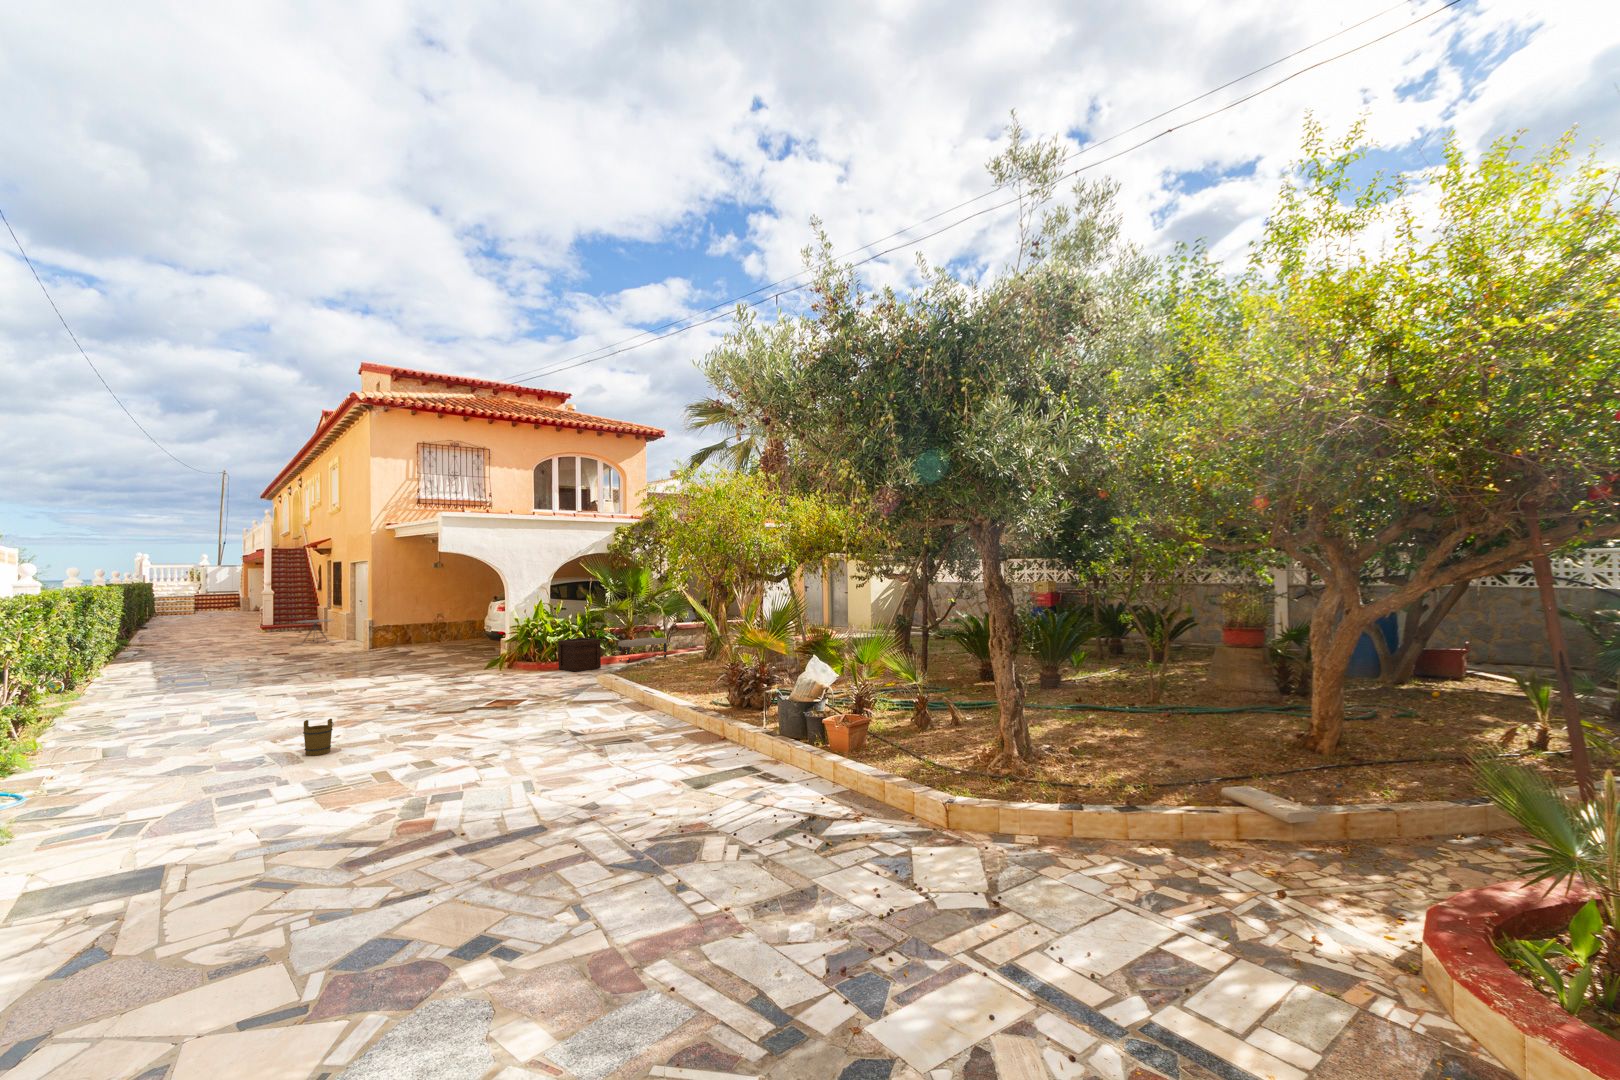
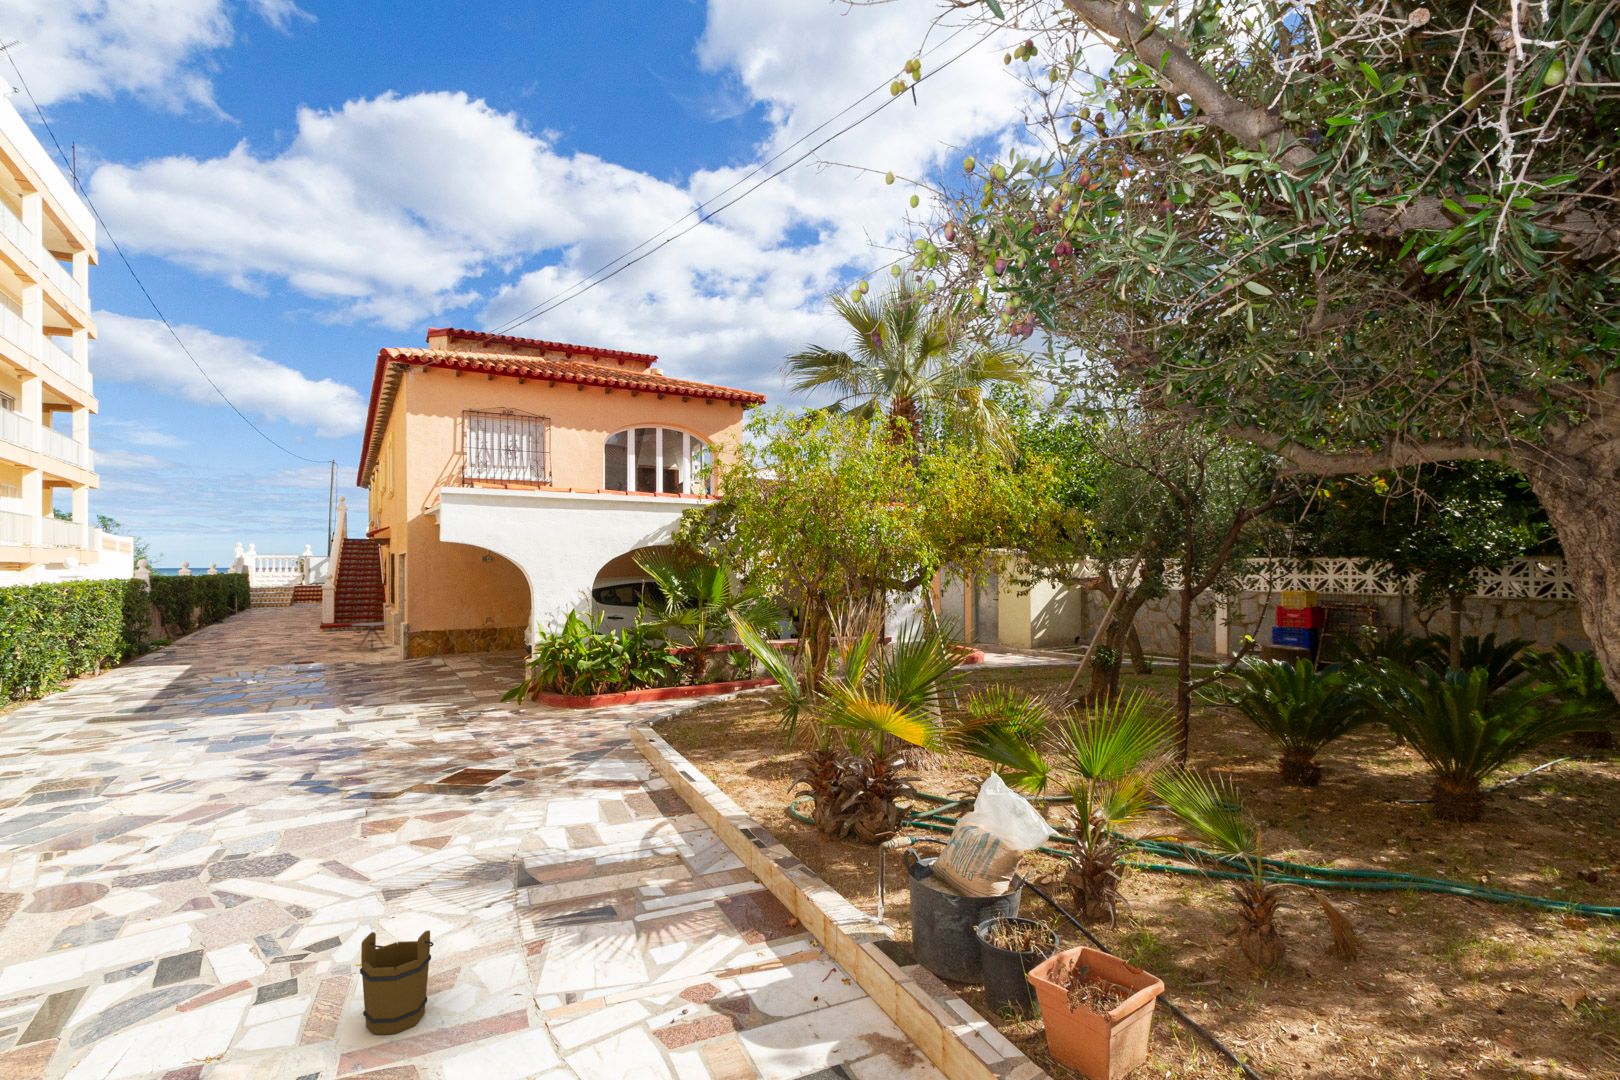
wooden crate: present [558,638,601,672] -> none [598,660,653,708]
bench: present [618,638,667,662] -> none [683,660,749,695]
bucket: present [303,719,333,756] -> present [360,931,433,1035]

